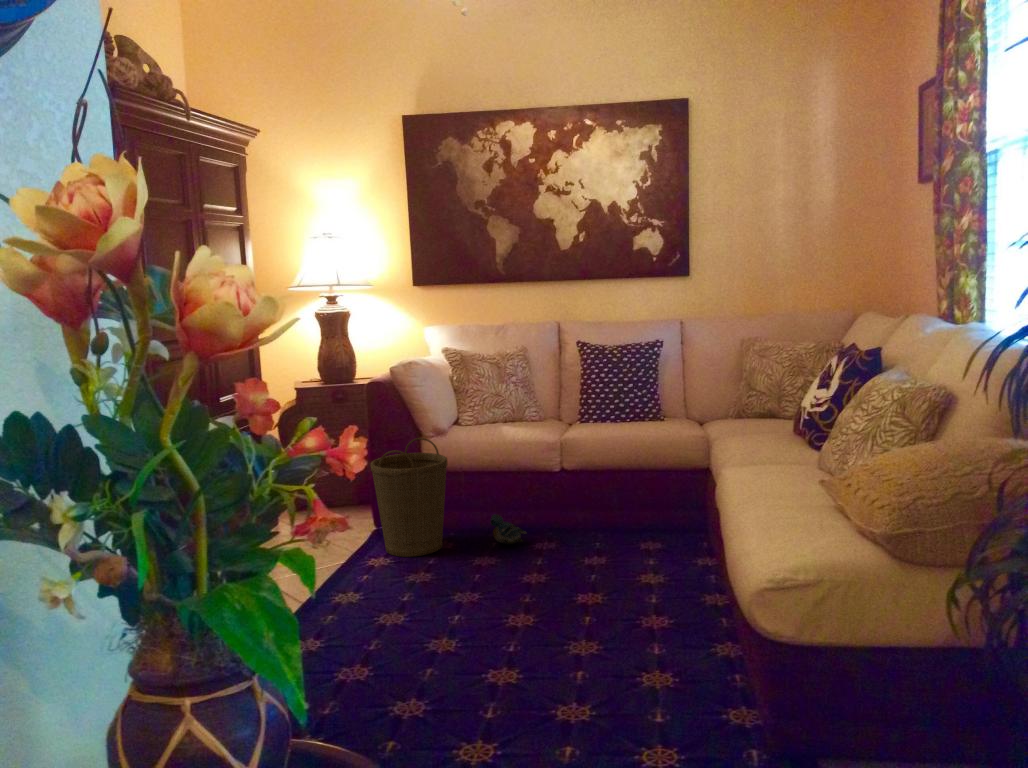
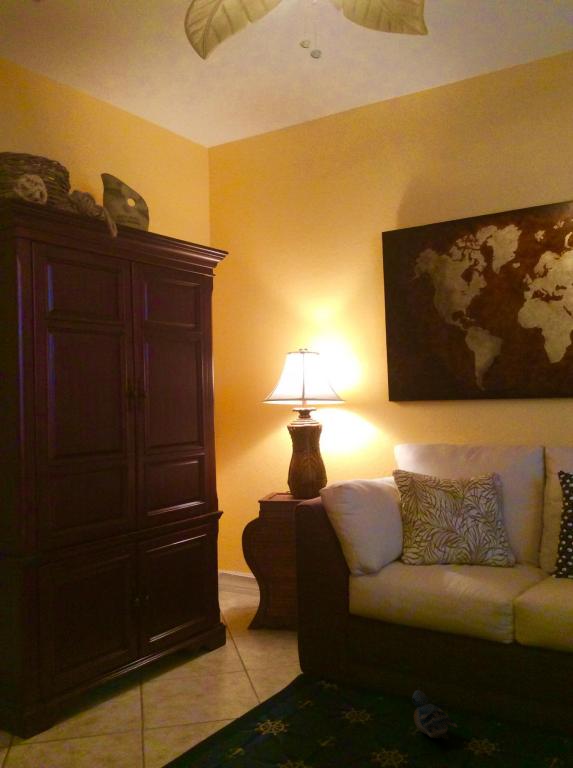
basket: present [370,438,447,557] -> none [272,576,362,729]

